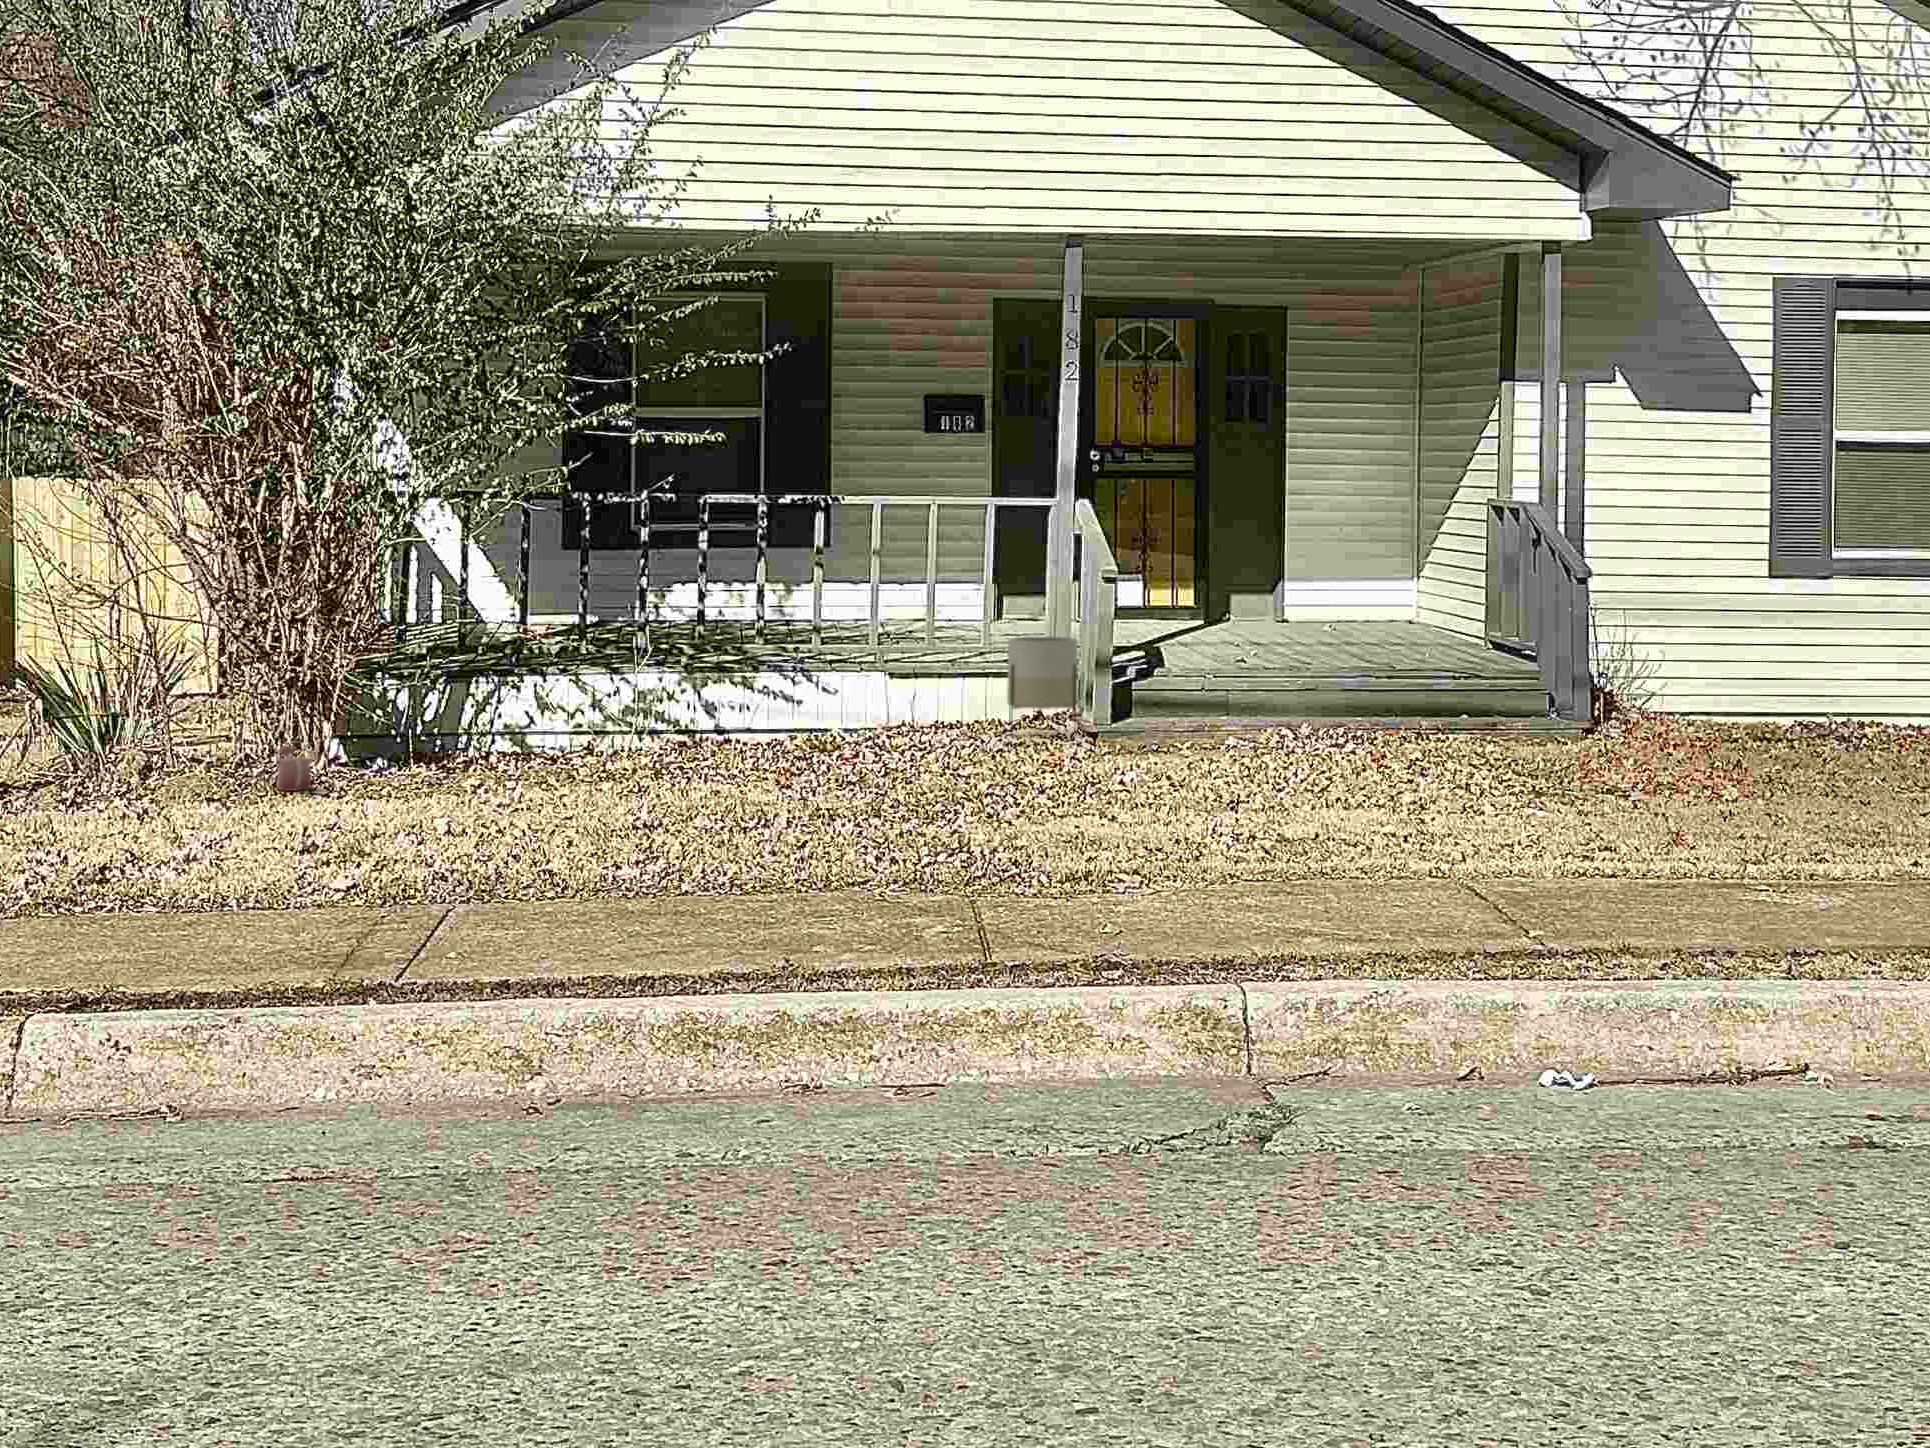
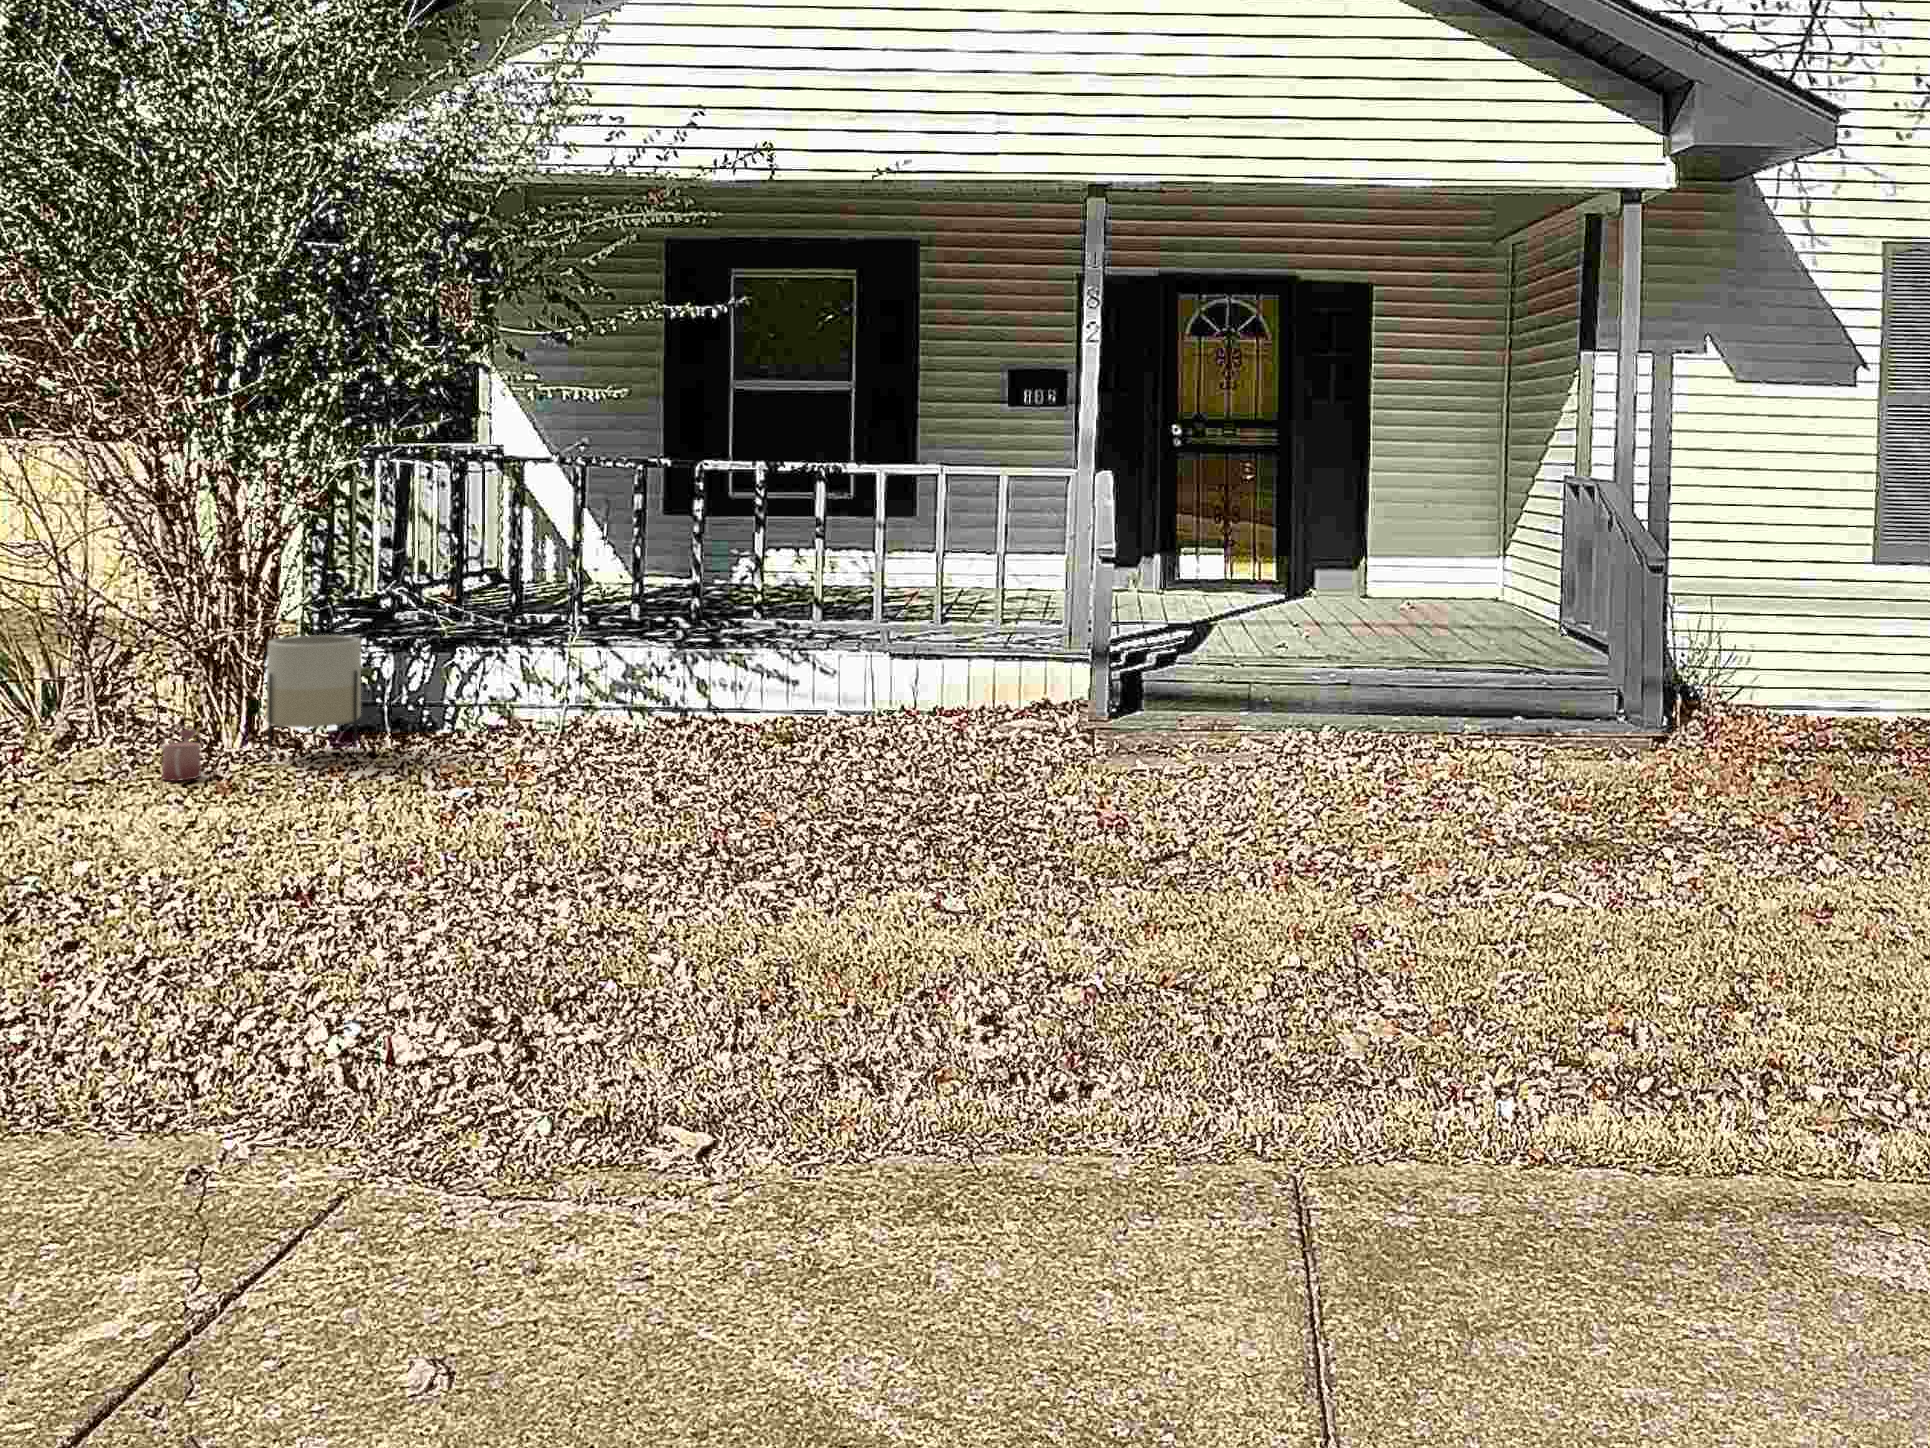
planter: present [1007,637,1078,734] -> present [266,635,361,762]

